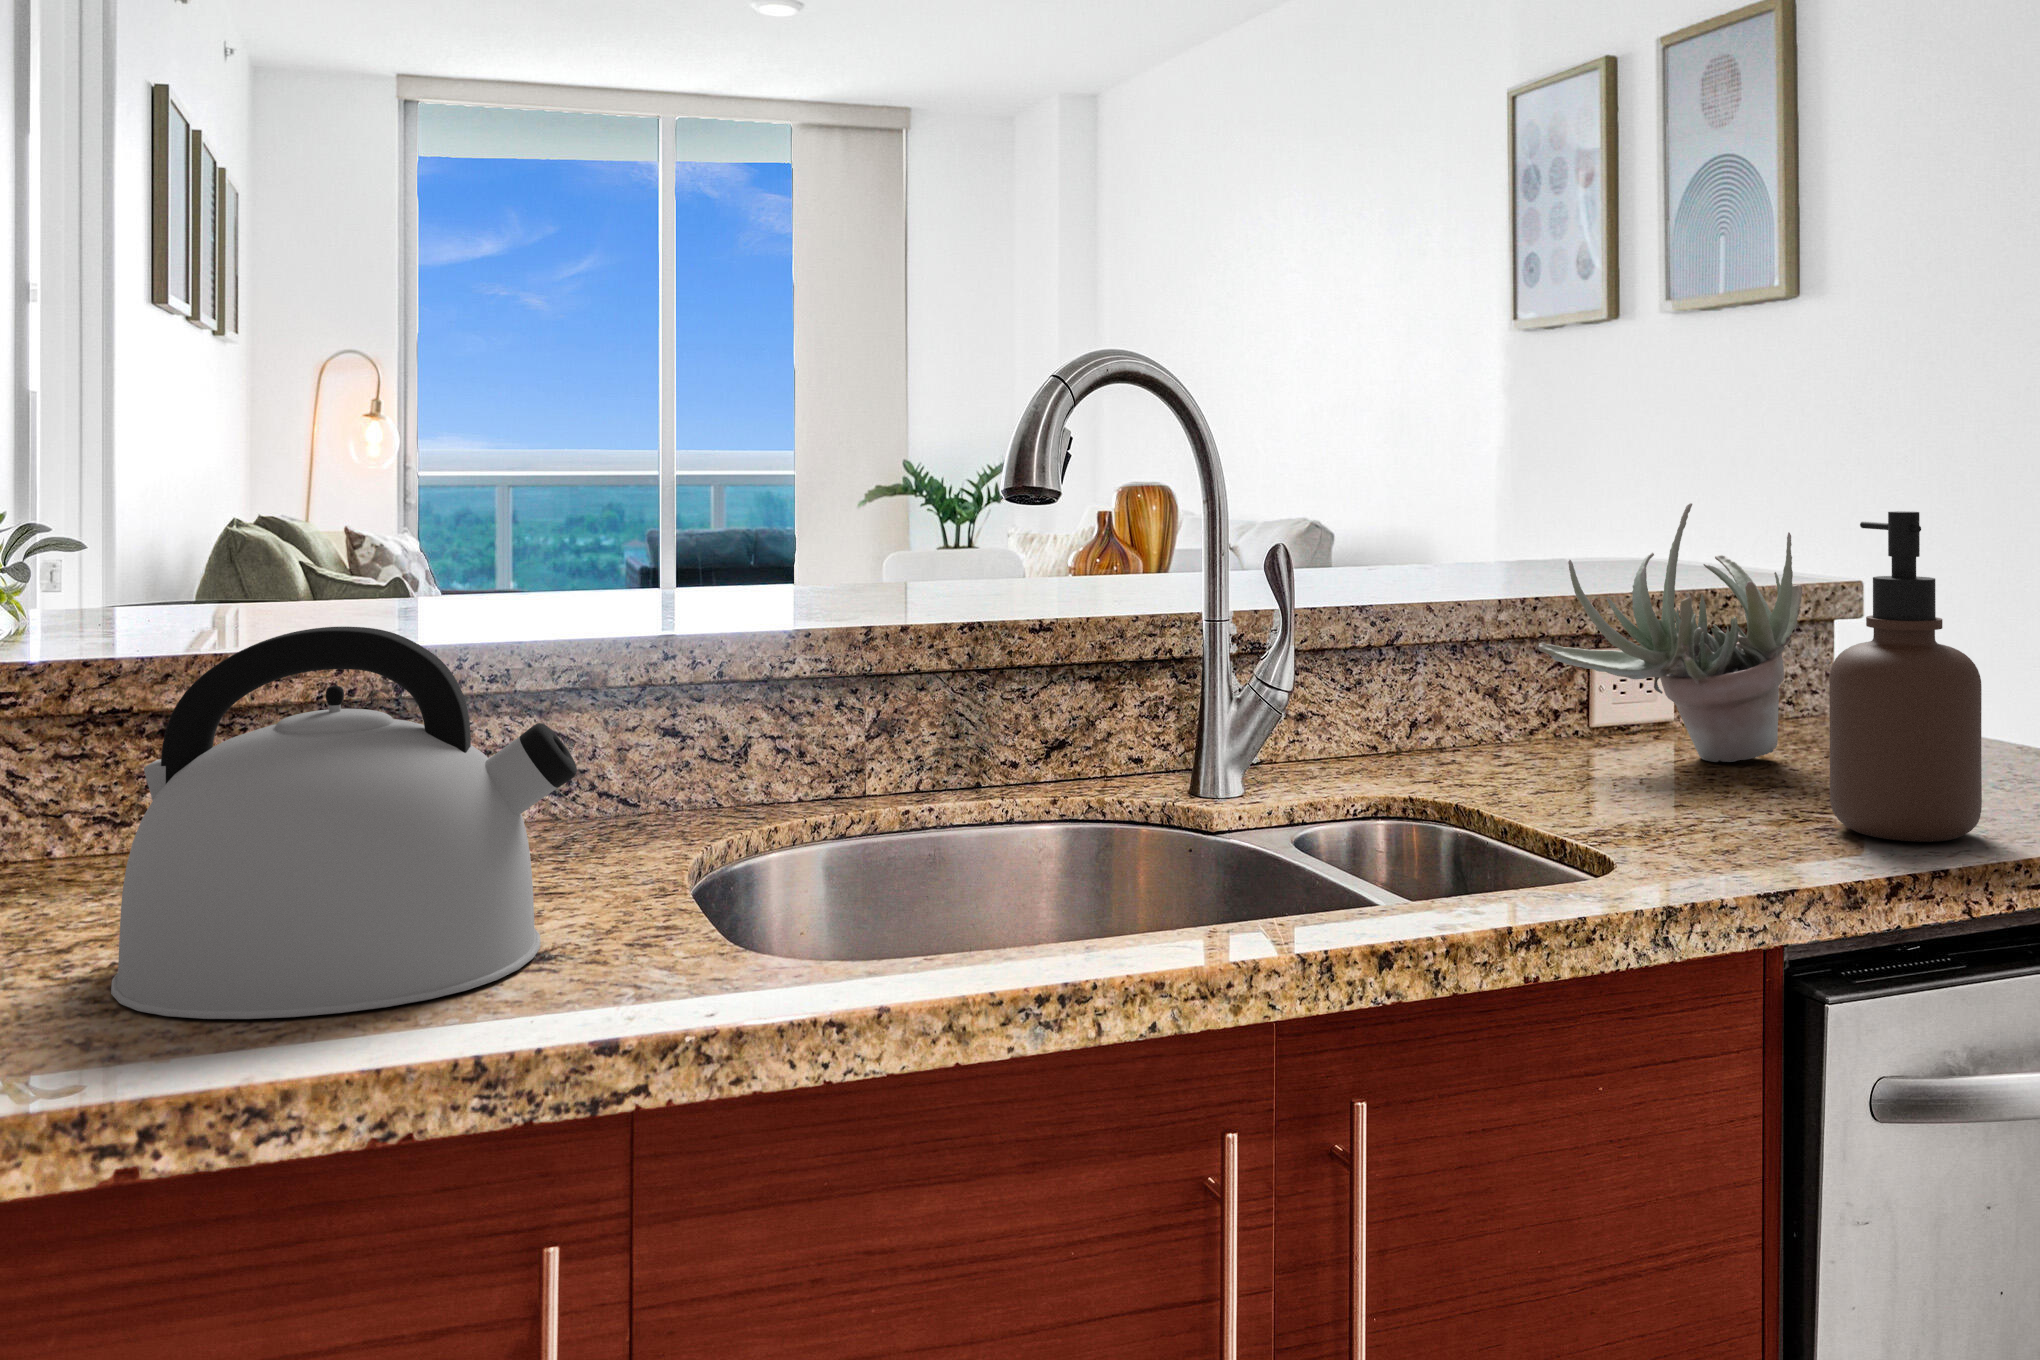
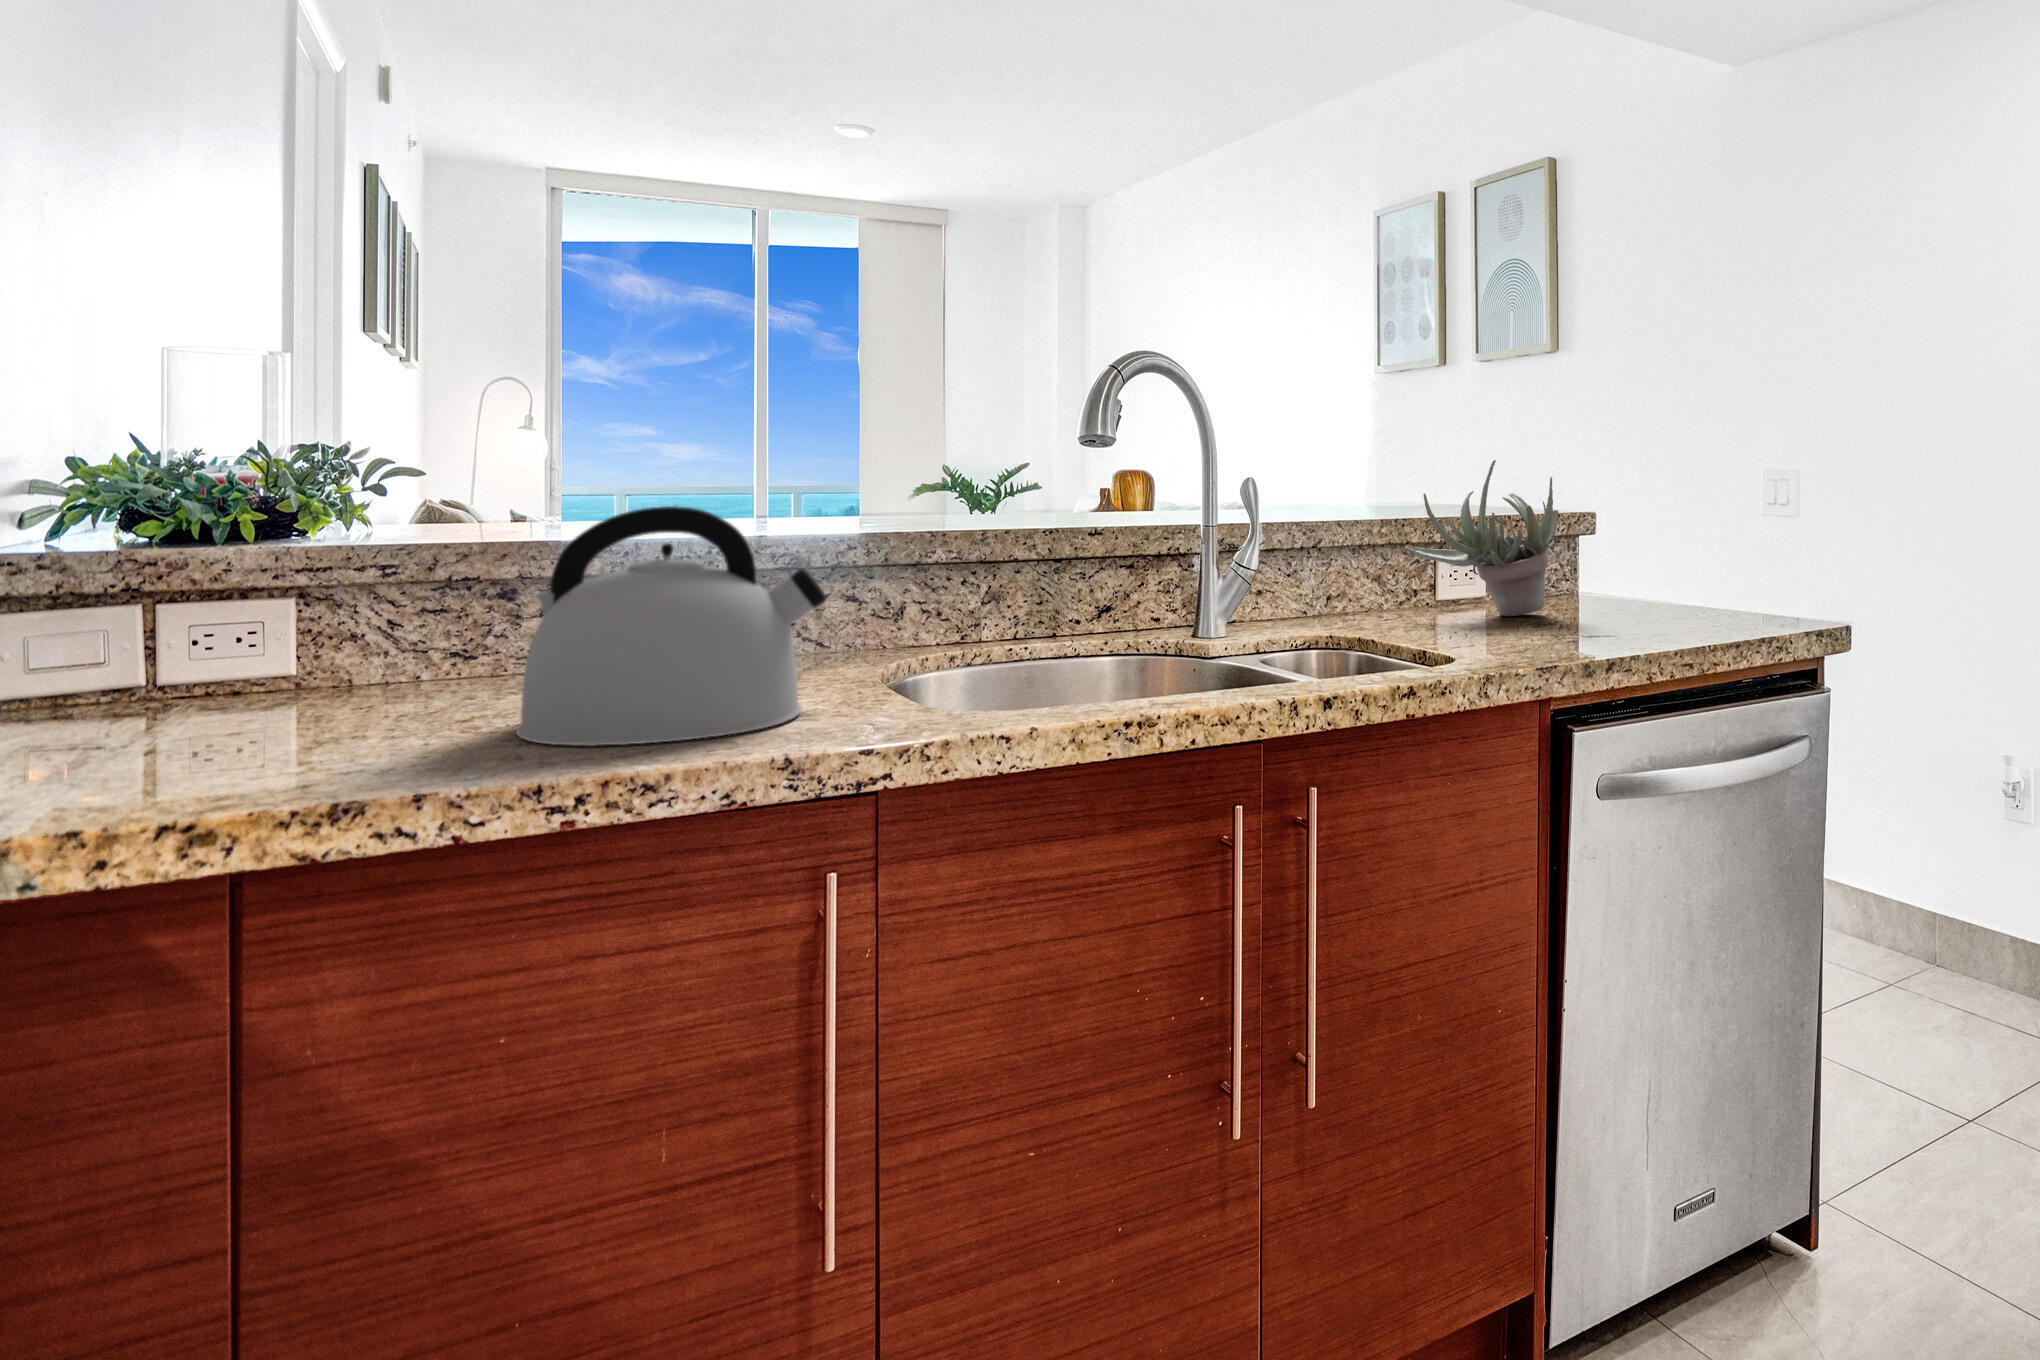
soap dispenser: present [1829,511,1982,842] -> none [1572,458,1654,646]

